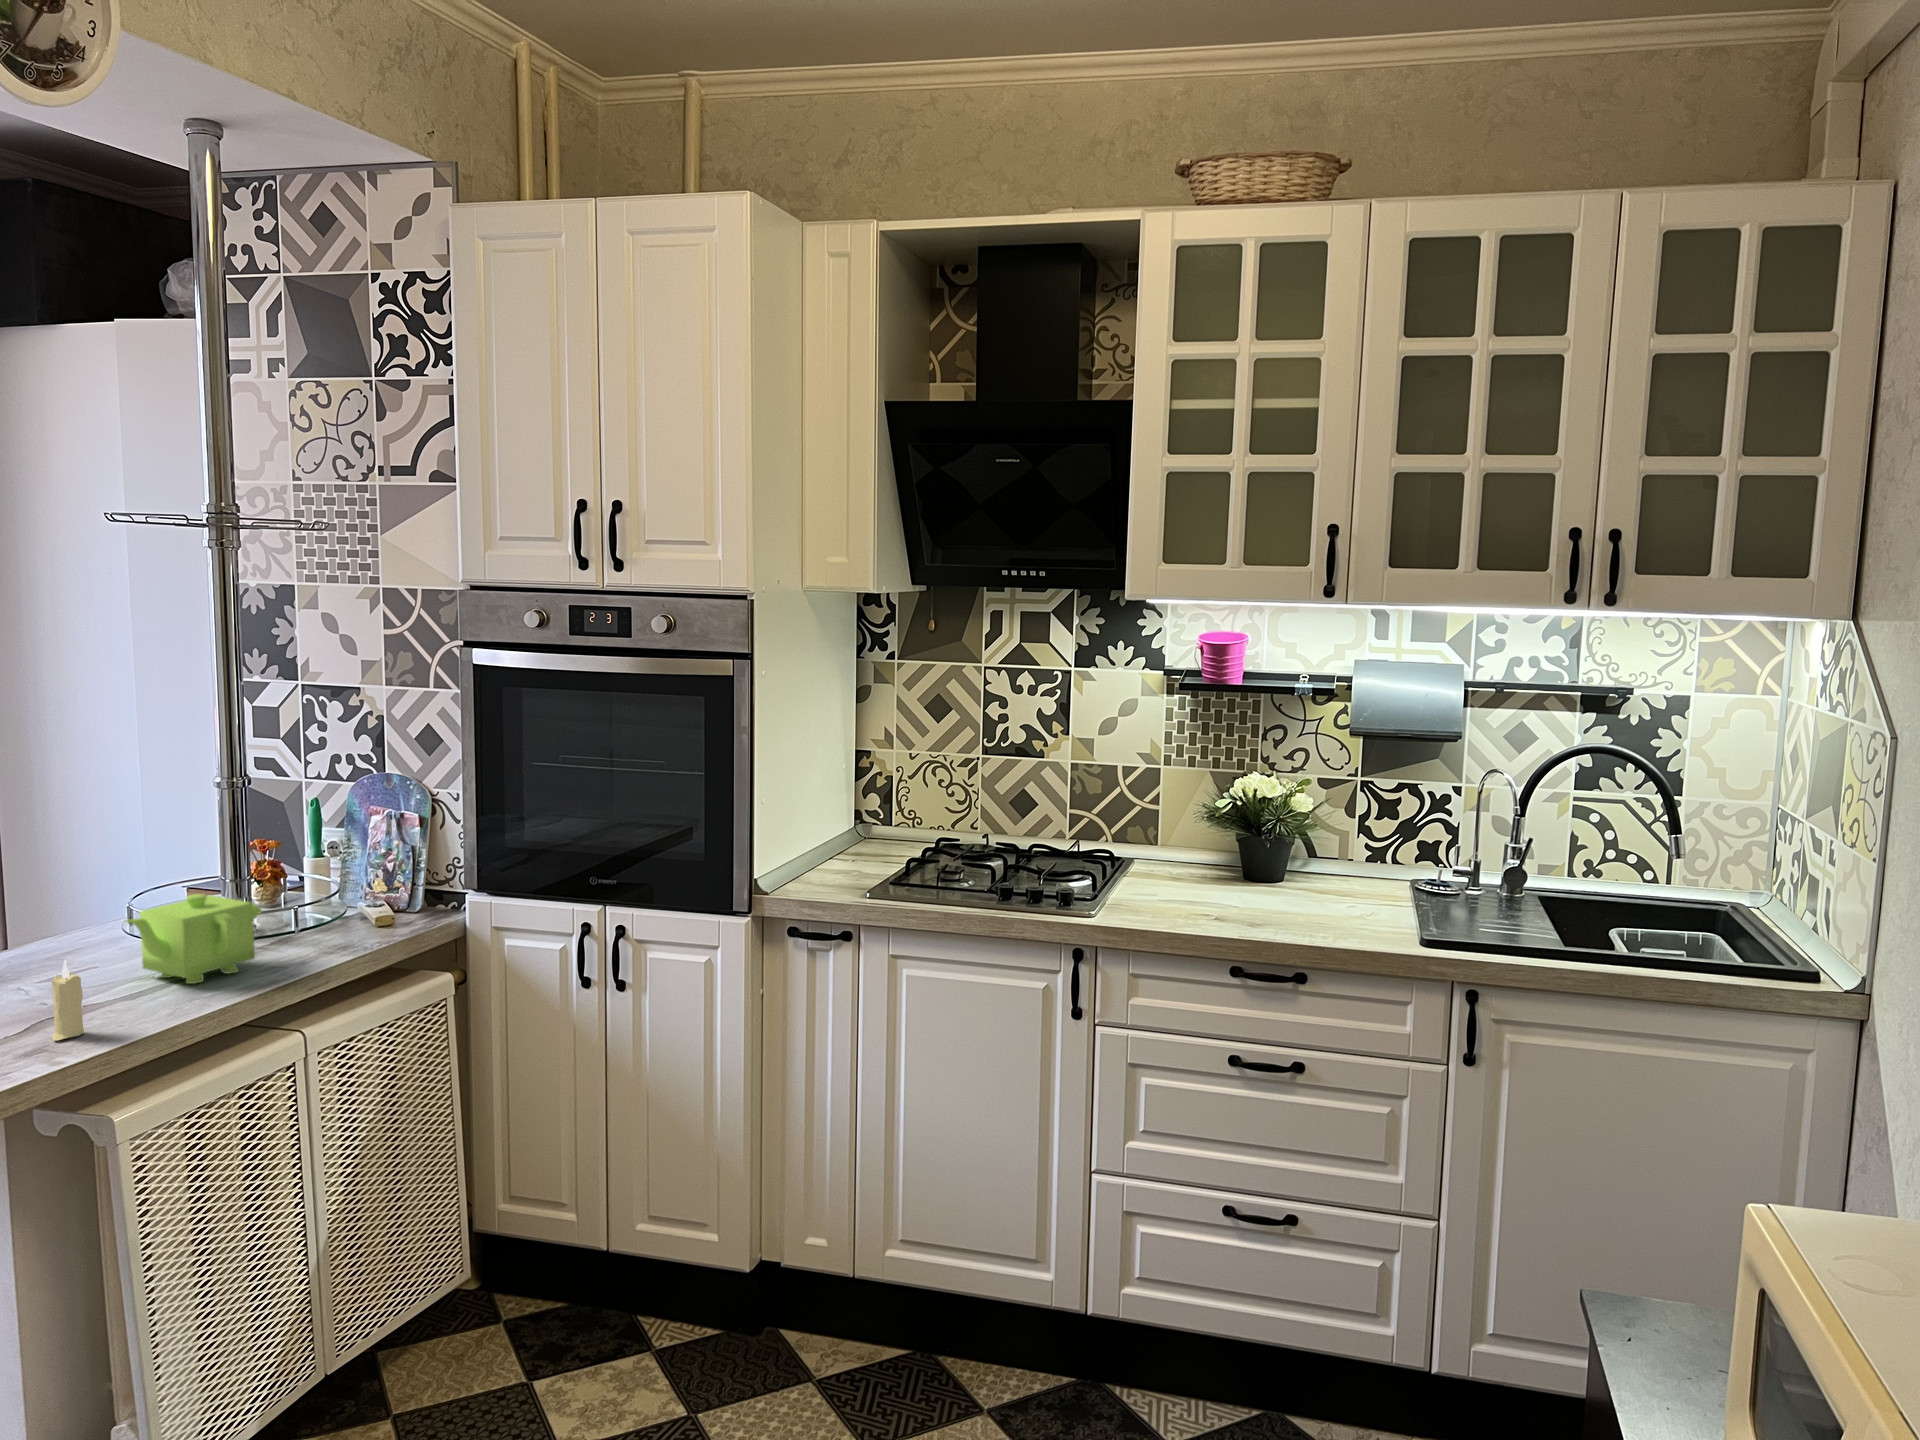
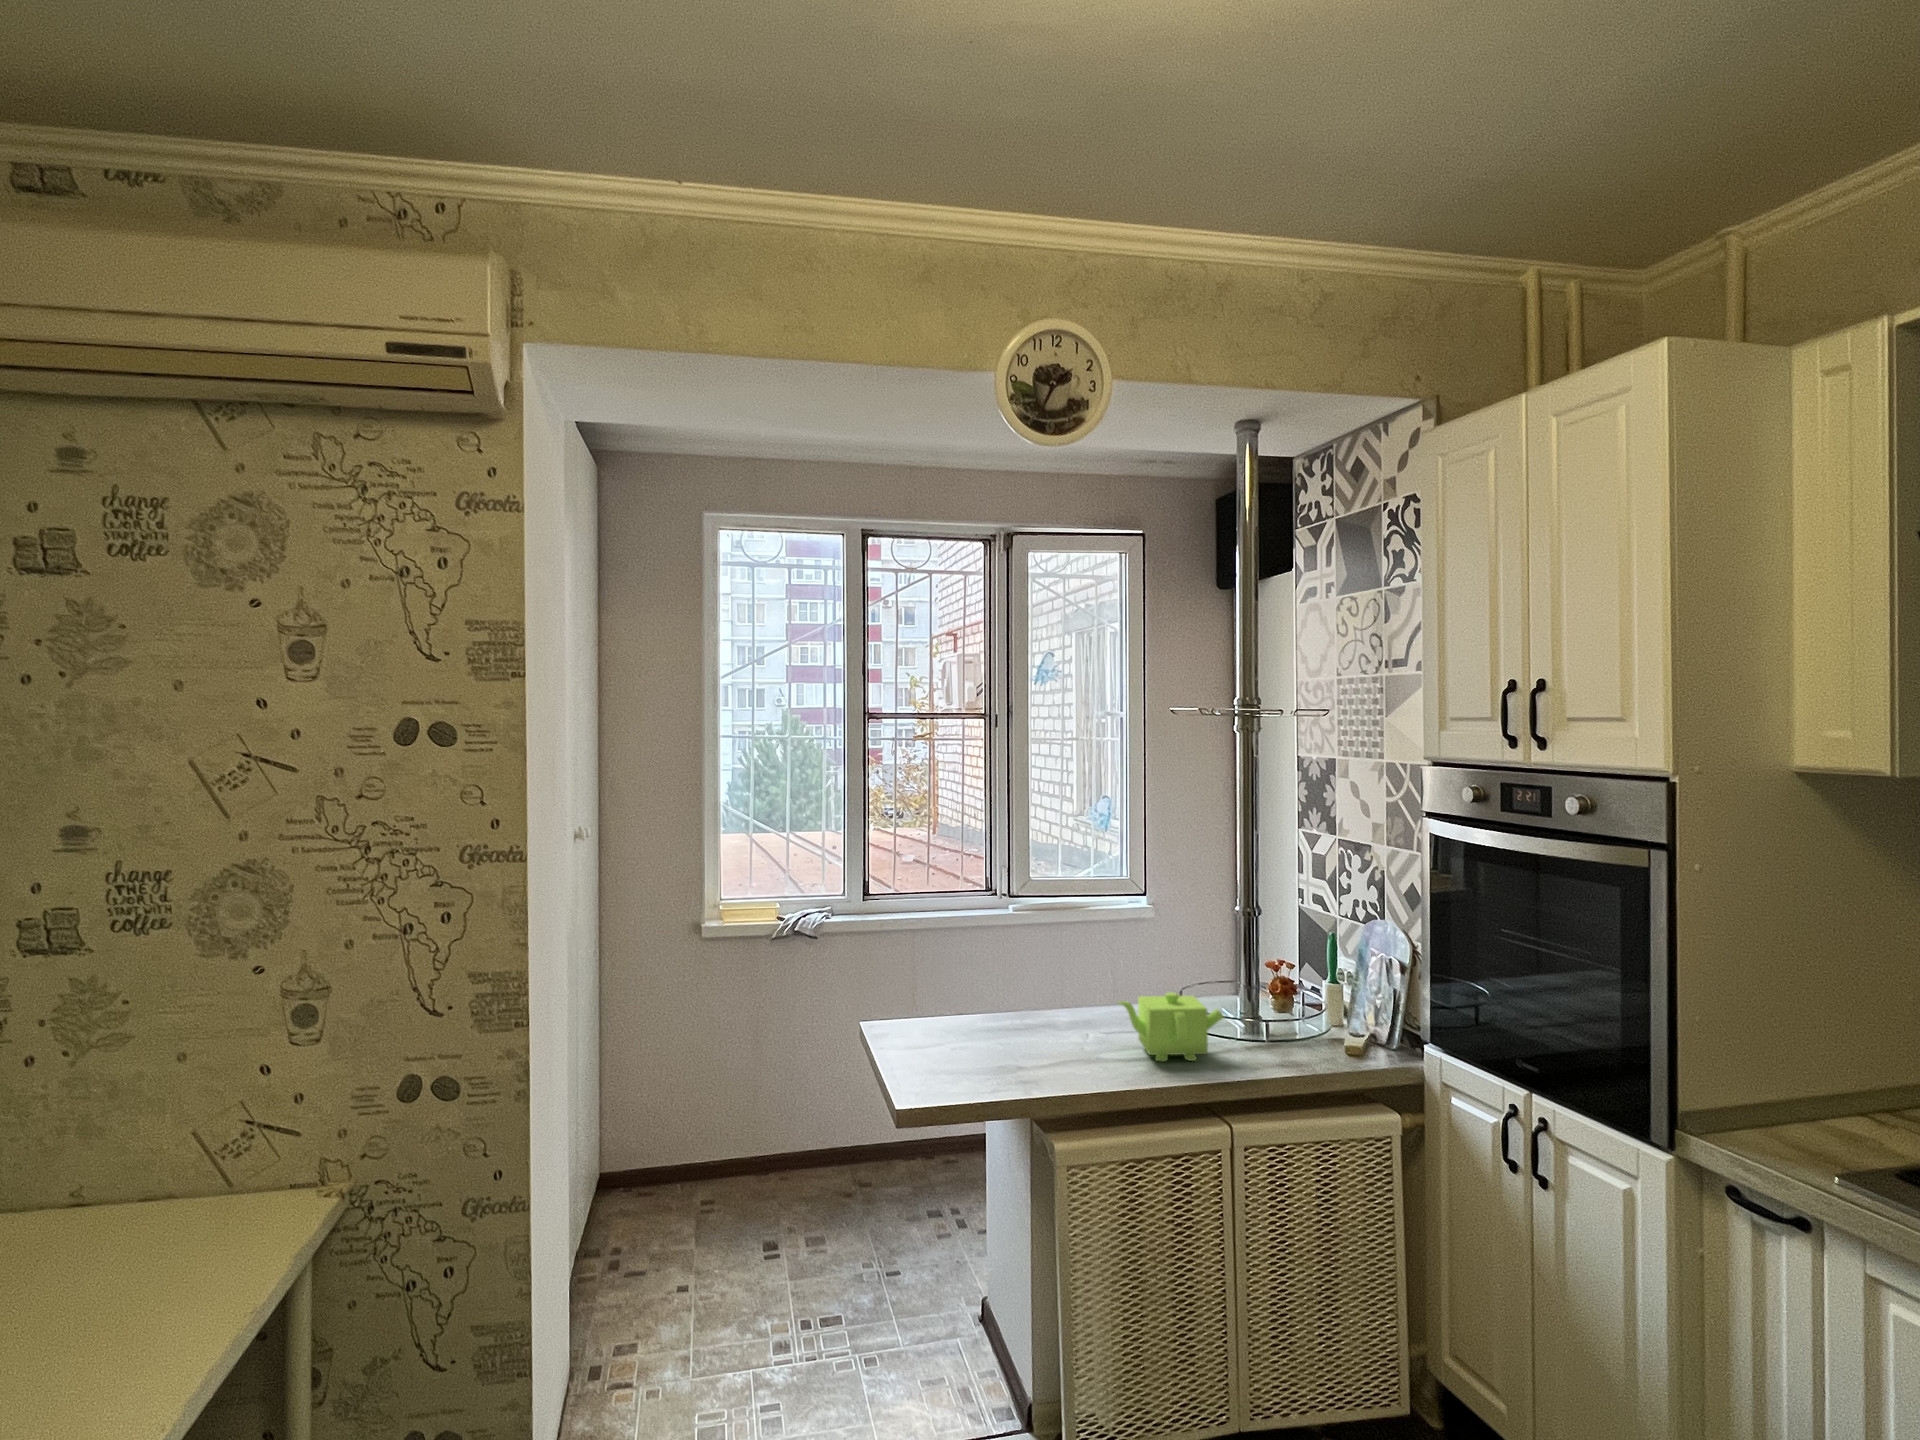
candle: present [52,960,84,1041] -> none [1037,1020,1059,1077]

